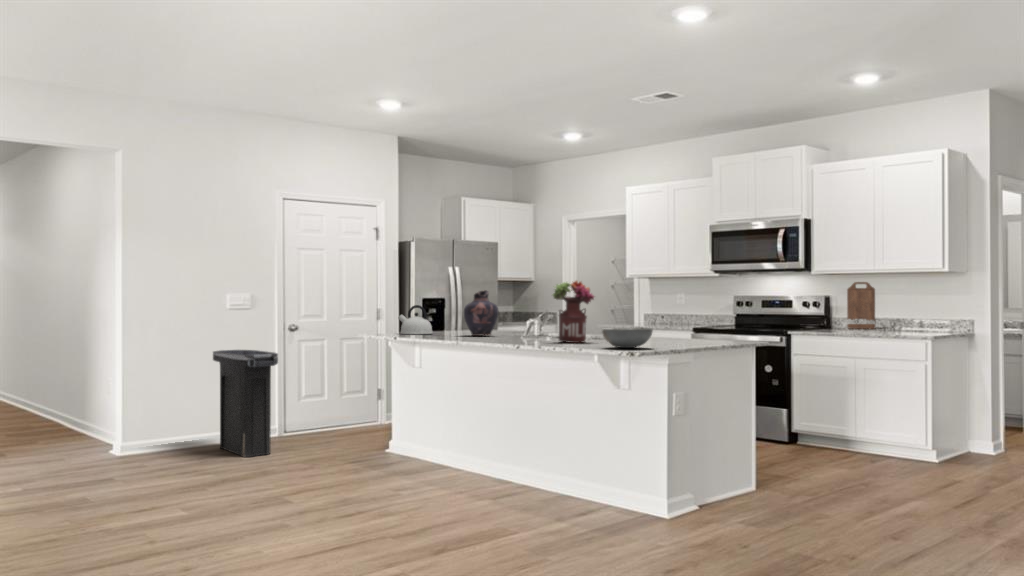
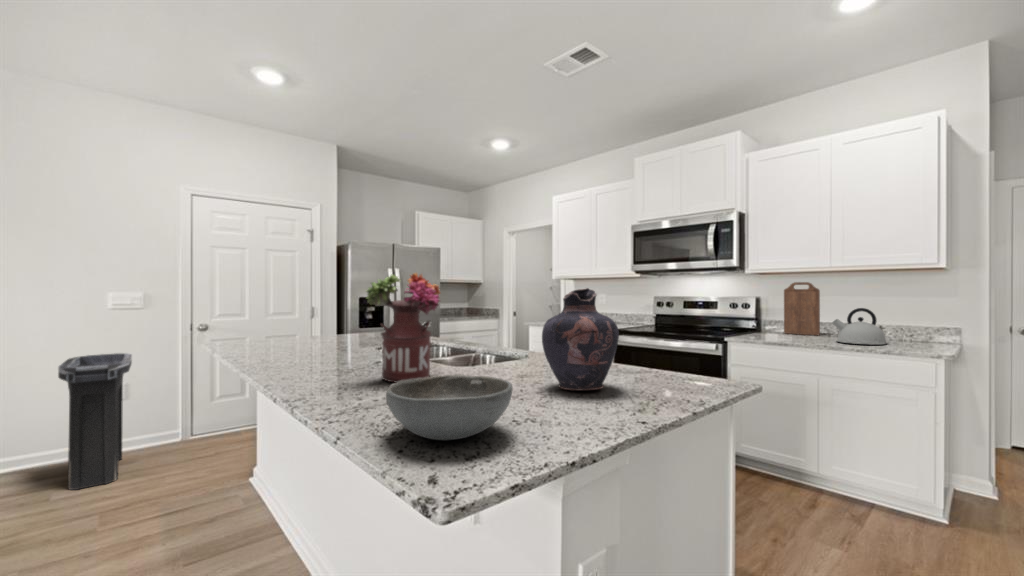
vase: present [464,290,499,336] -> present [542,288,619,390]
kettle: present [398,305,433,334] -> present [833,308,887,345]

